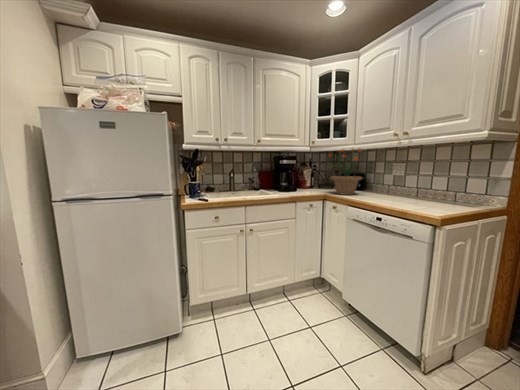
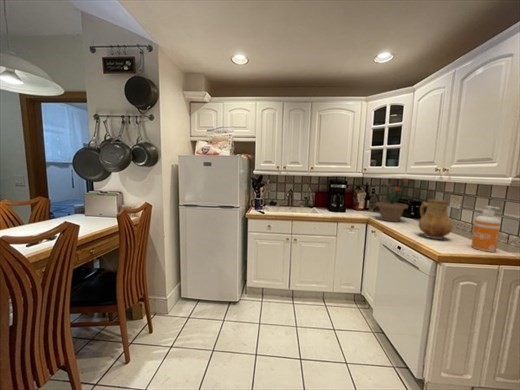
ceramic pitcher: none [388,164,423,204] -> present [419,199,453,239]
soap dispenser: none [444,164,470,209] -> present [472,206,500,252]

